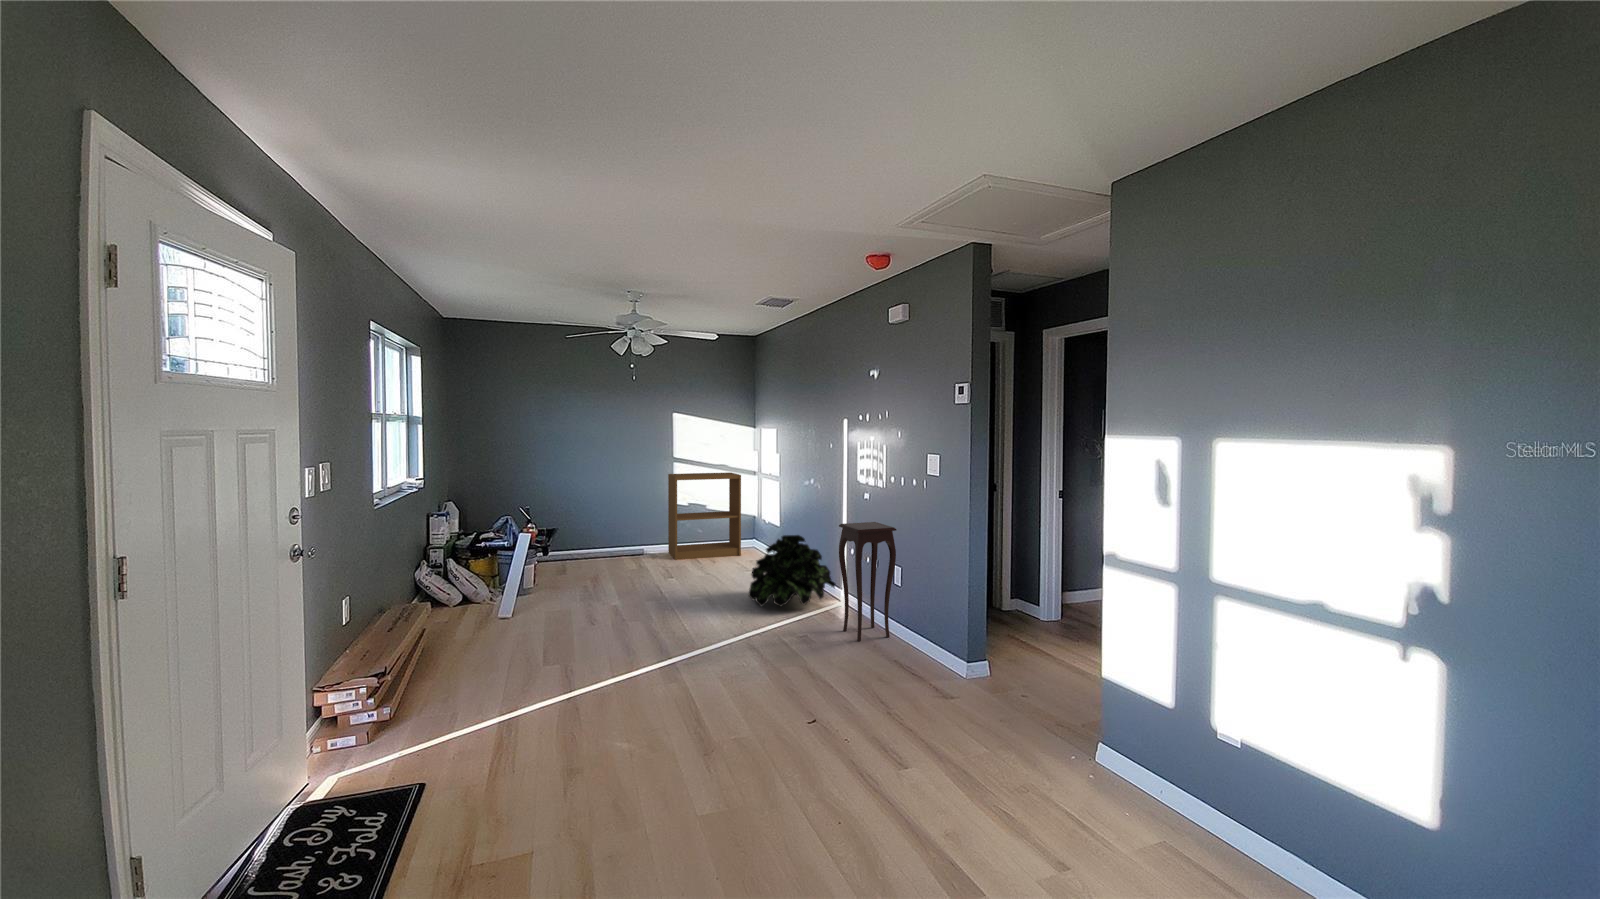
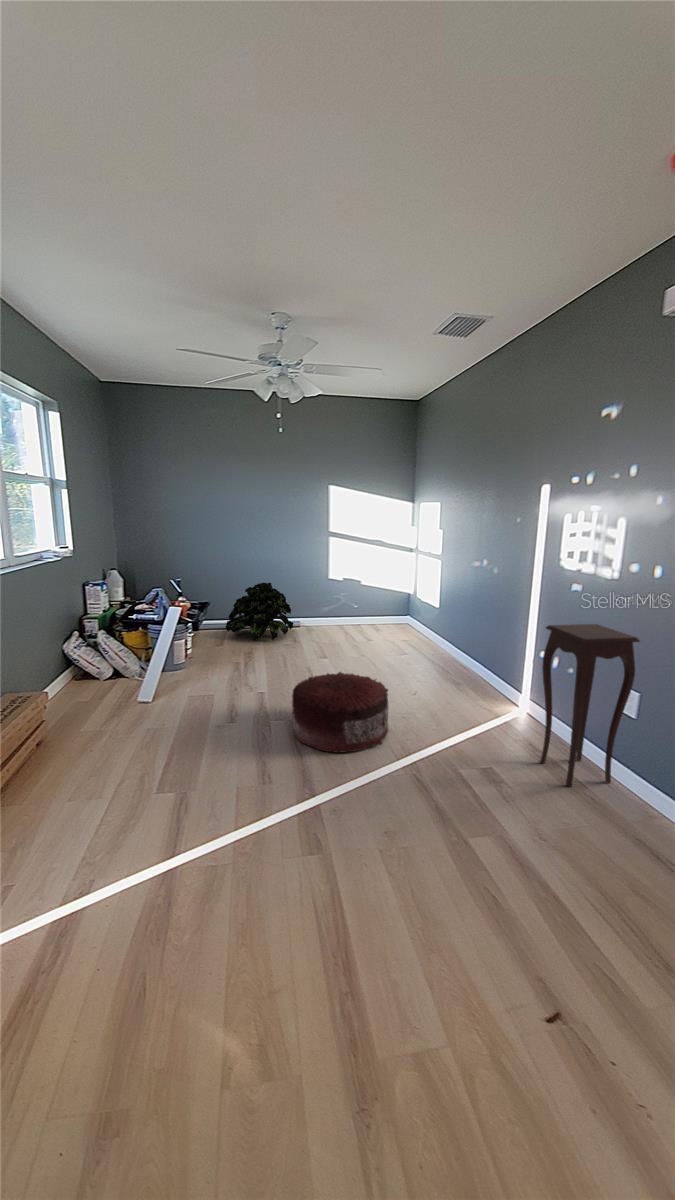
bookshelf: present [668,473,741,560] -> none [323,548,398,636]
potted plant: present [749,535,835,606] -> present [226,583,293,641]
pouf: none [646,576,728,636] -> present [292,672,389,753]

